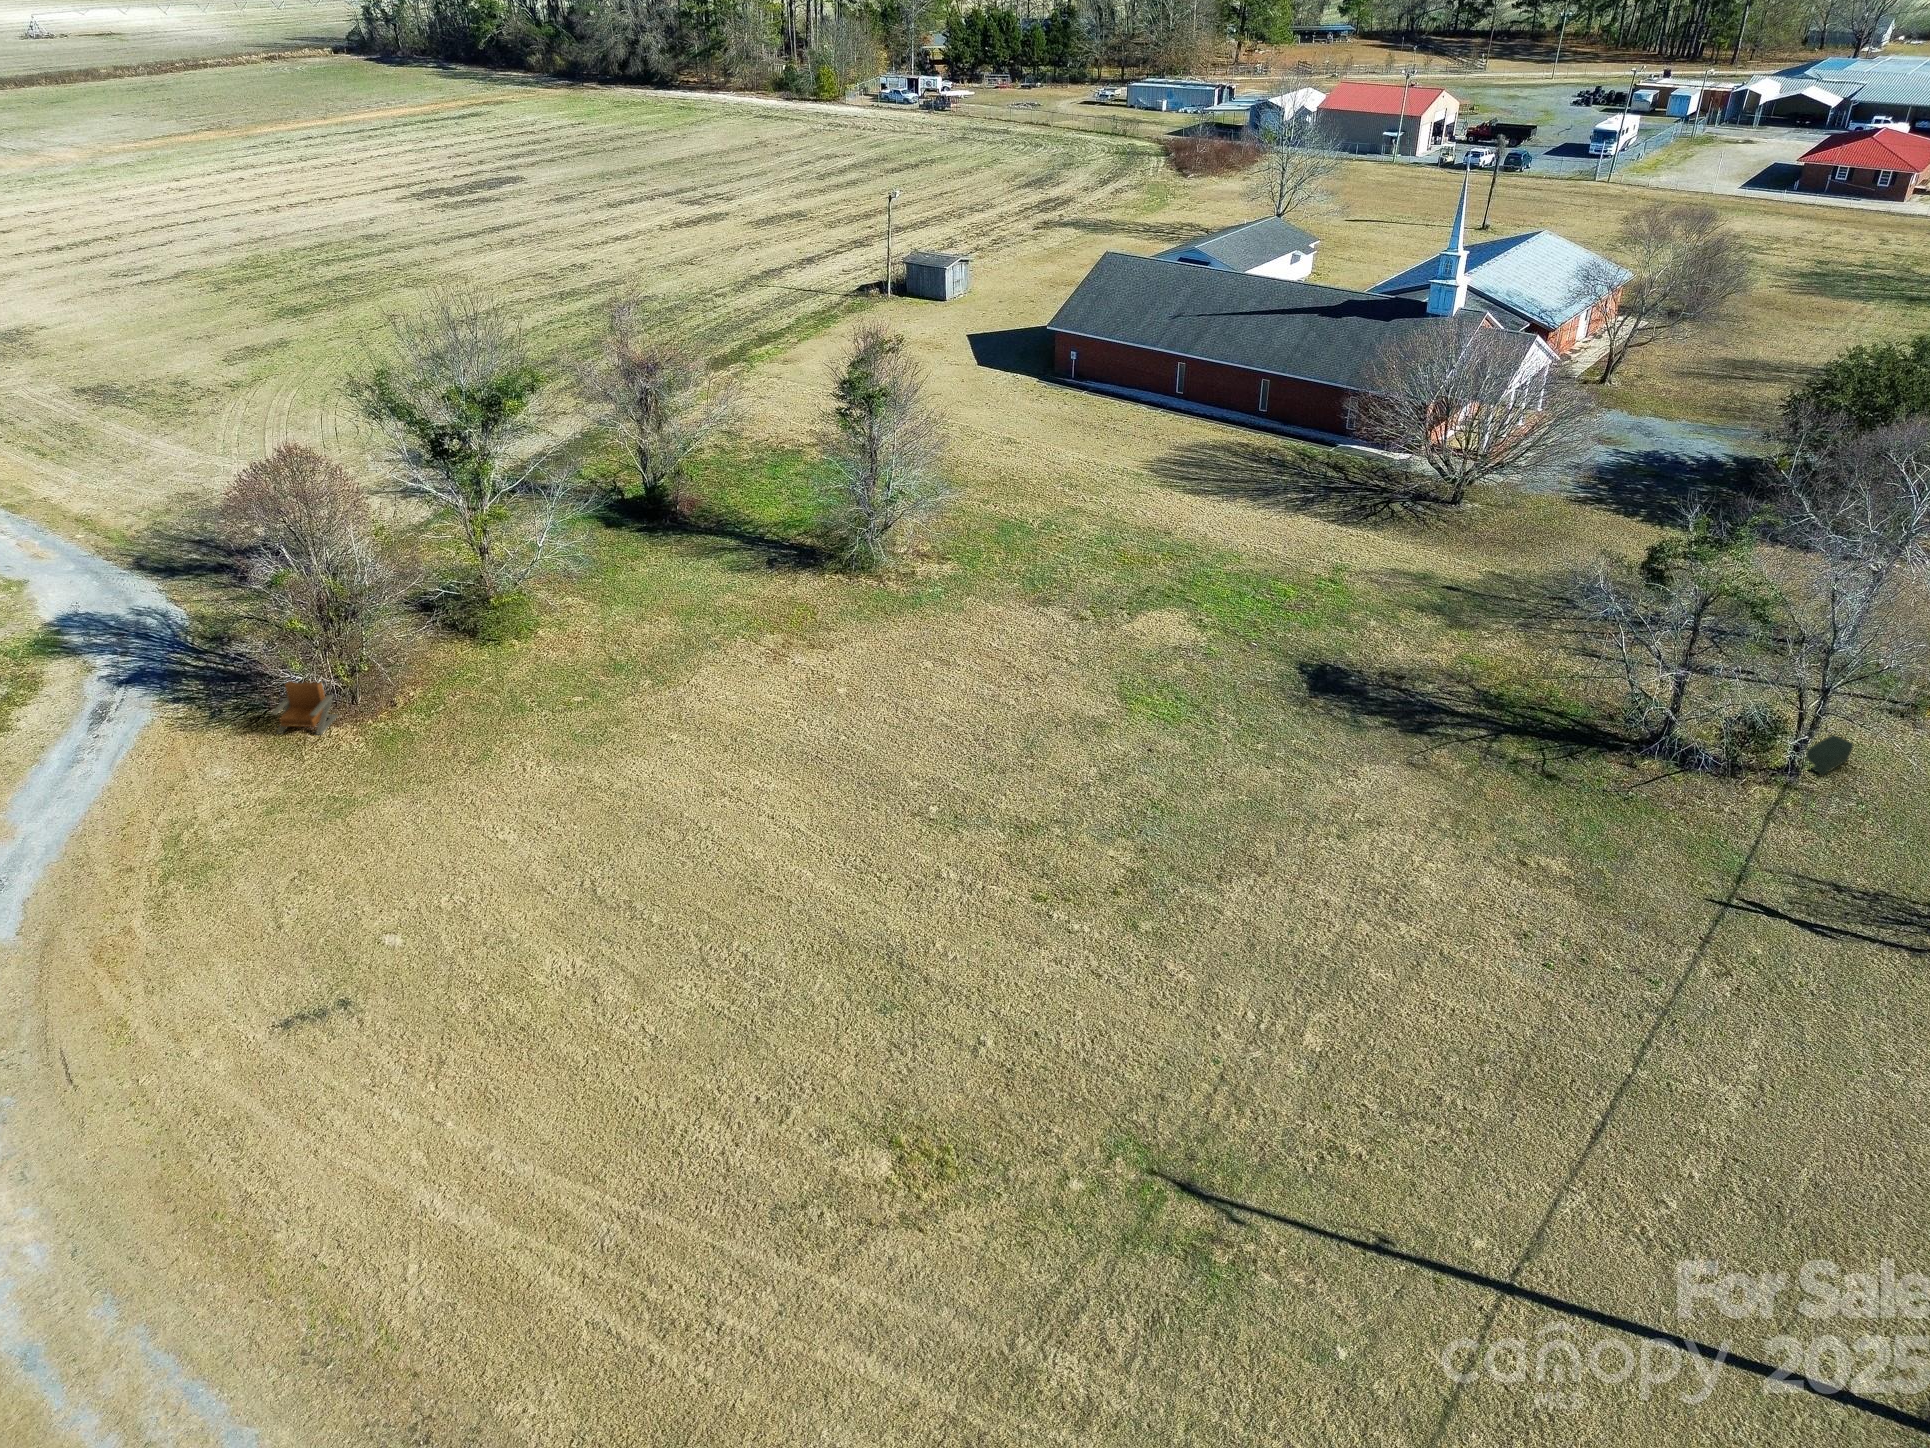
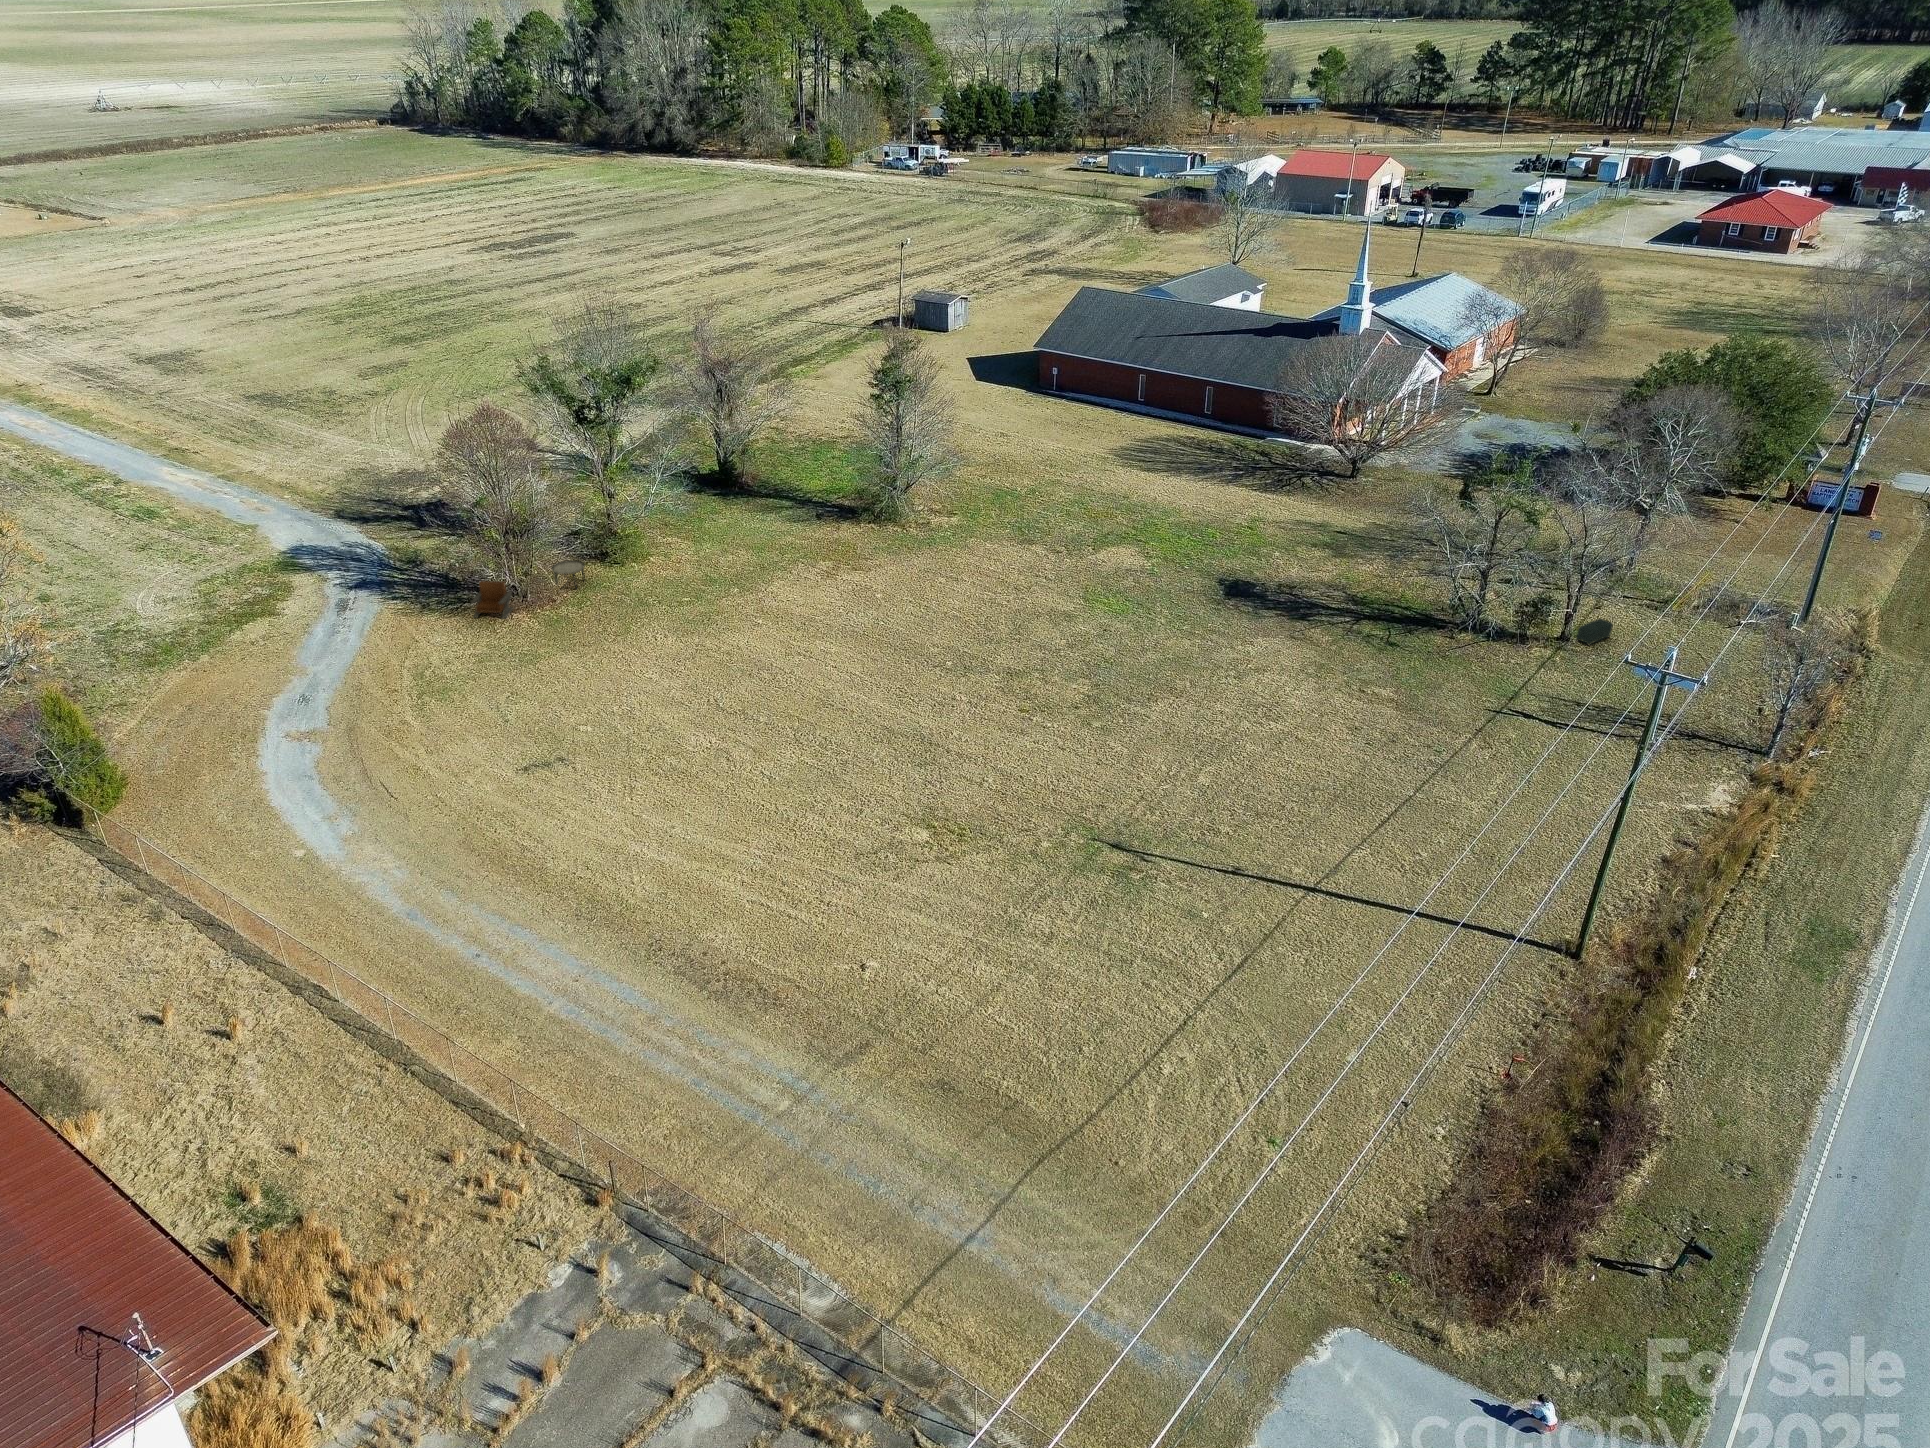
round table: none [395,641,446,684] -> present [552,560,585,588]

